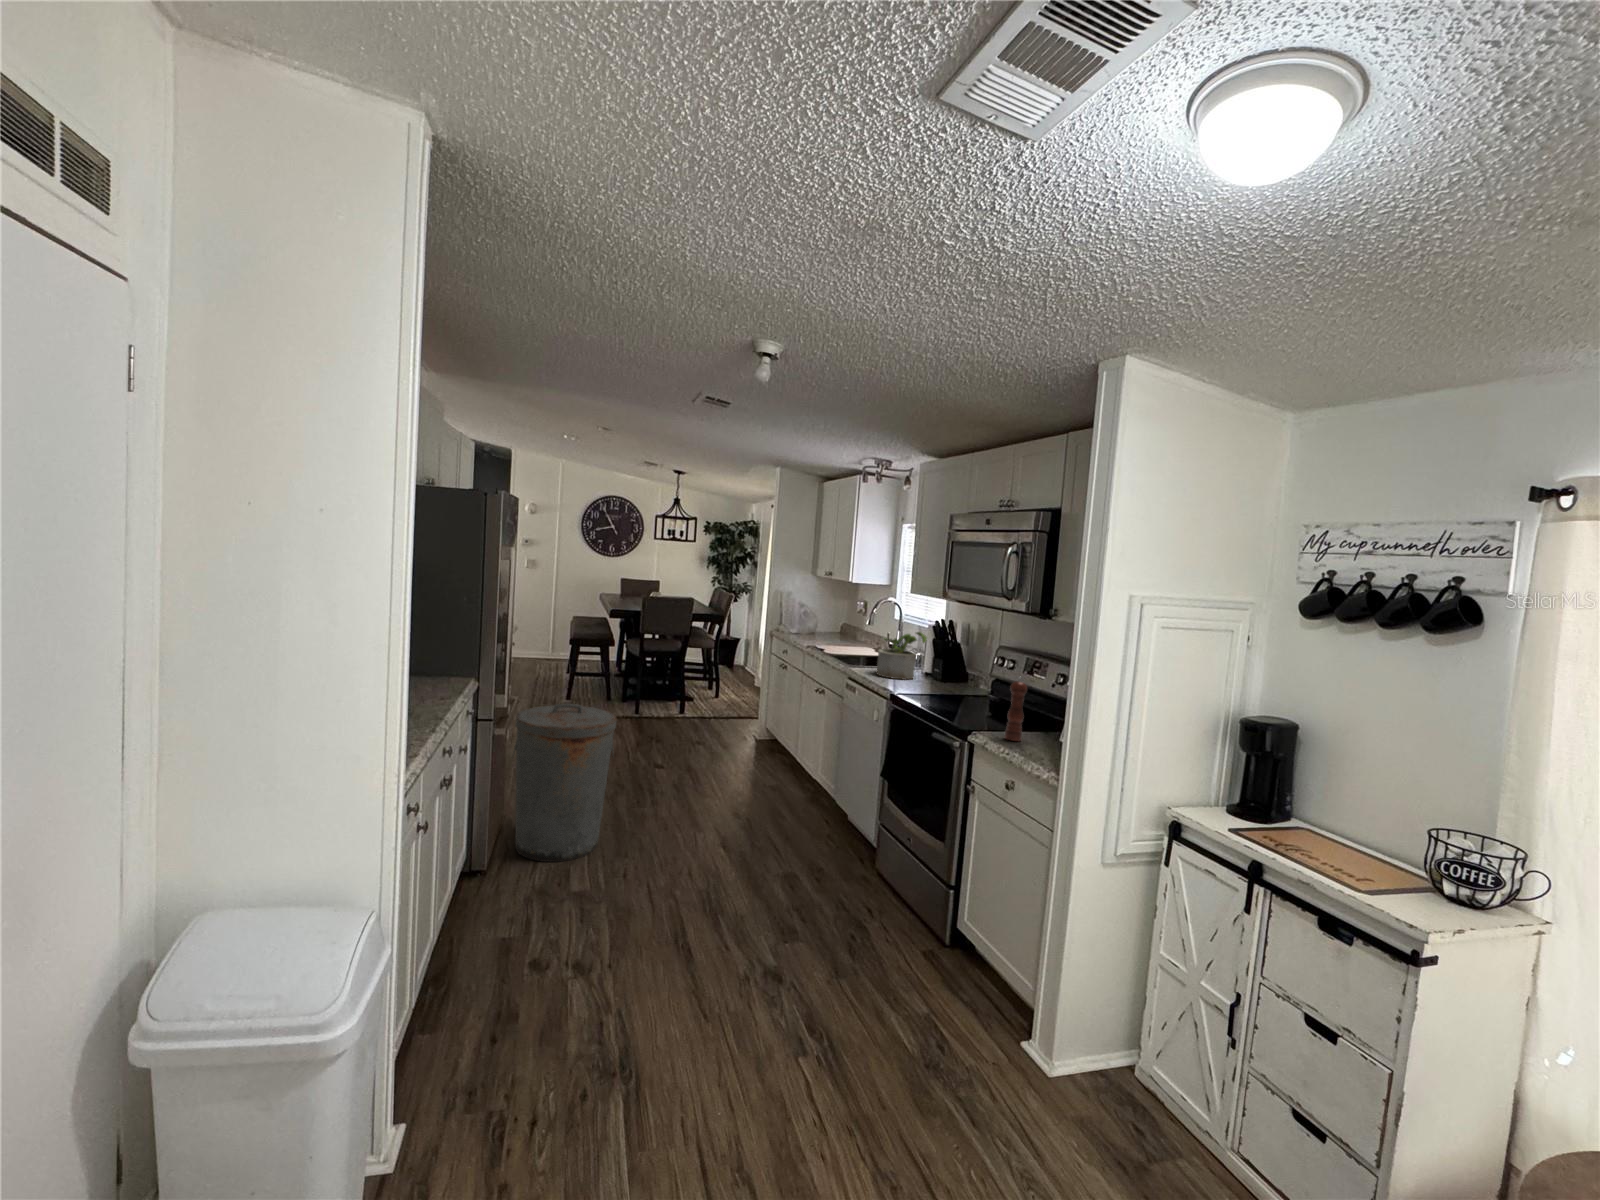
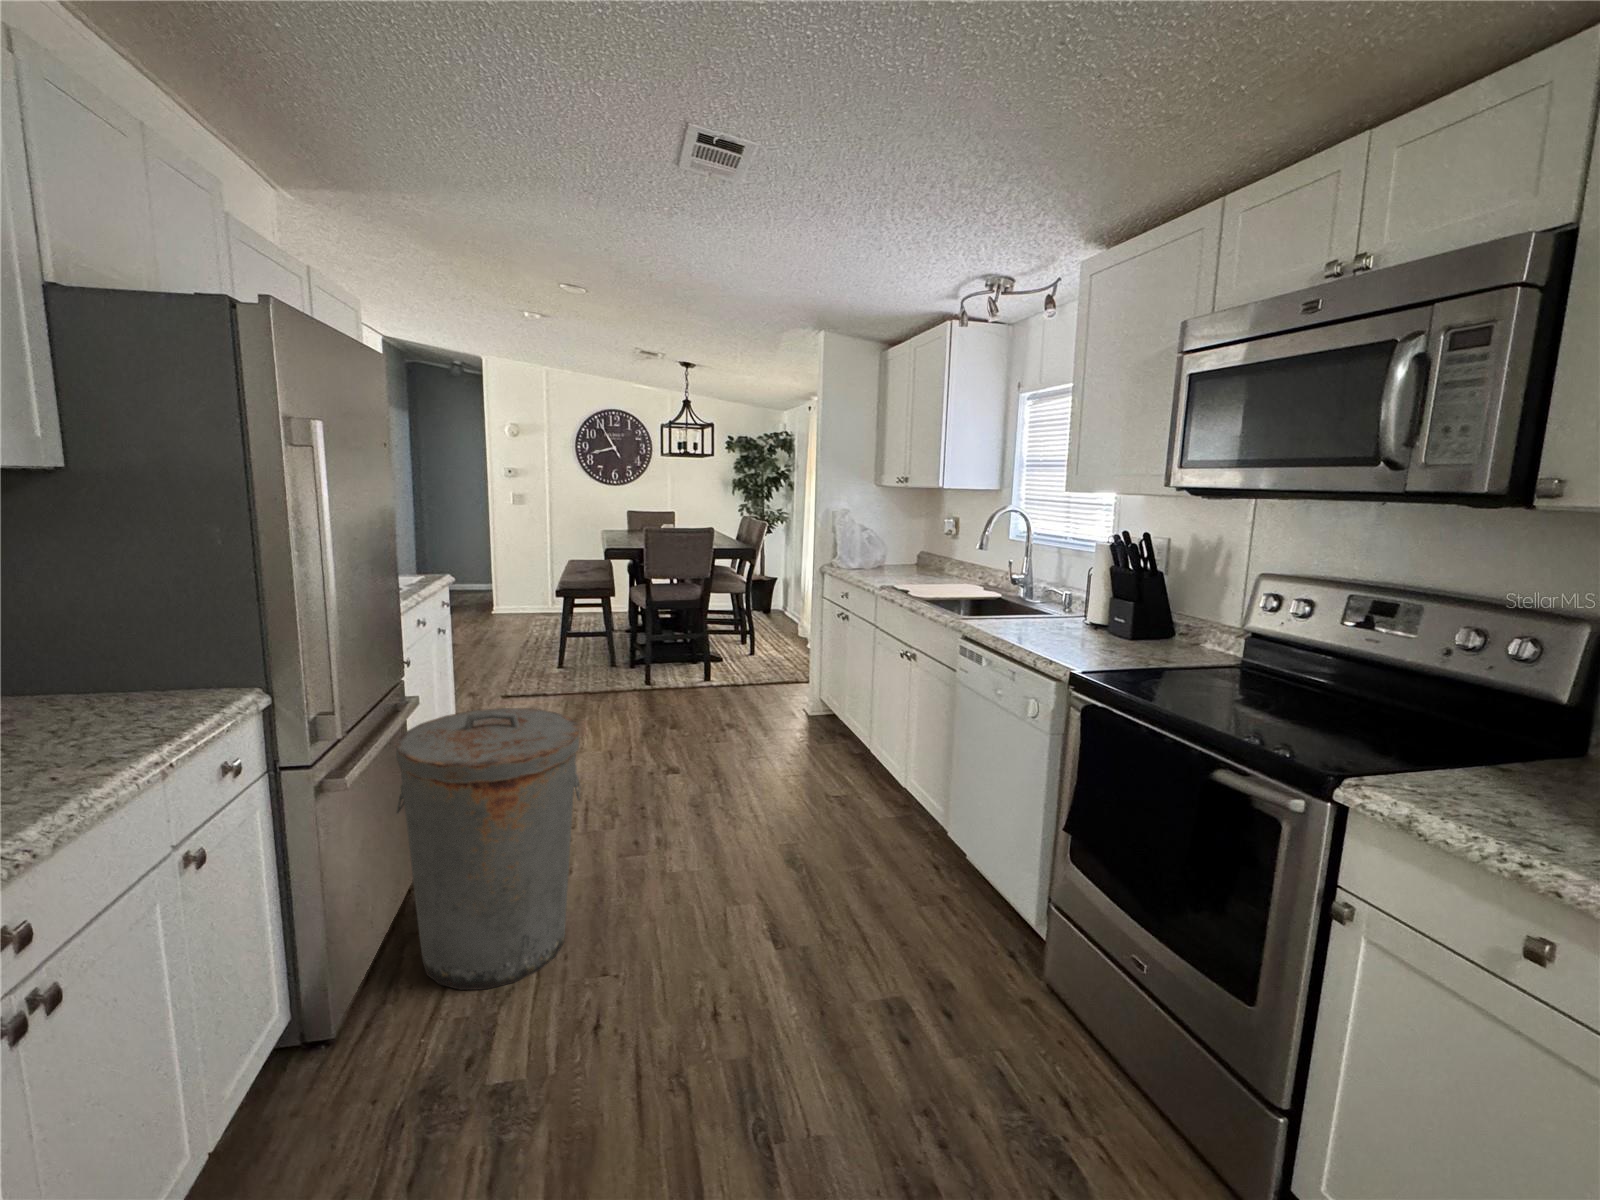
potted plant: present [877,632,927,680] -> none [1016,557,1106,641]
pepper mill: present [1004,677,1027,741] -> none [1456,657,1538,819]

